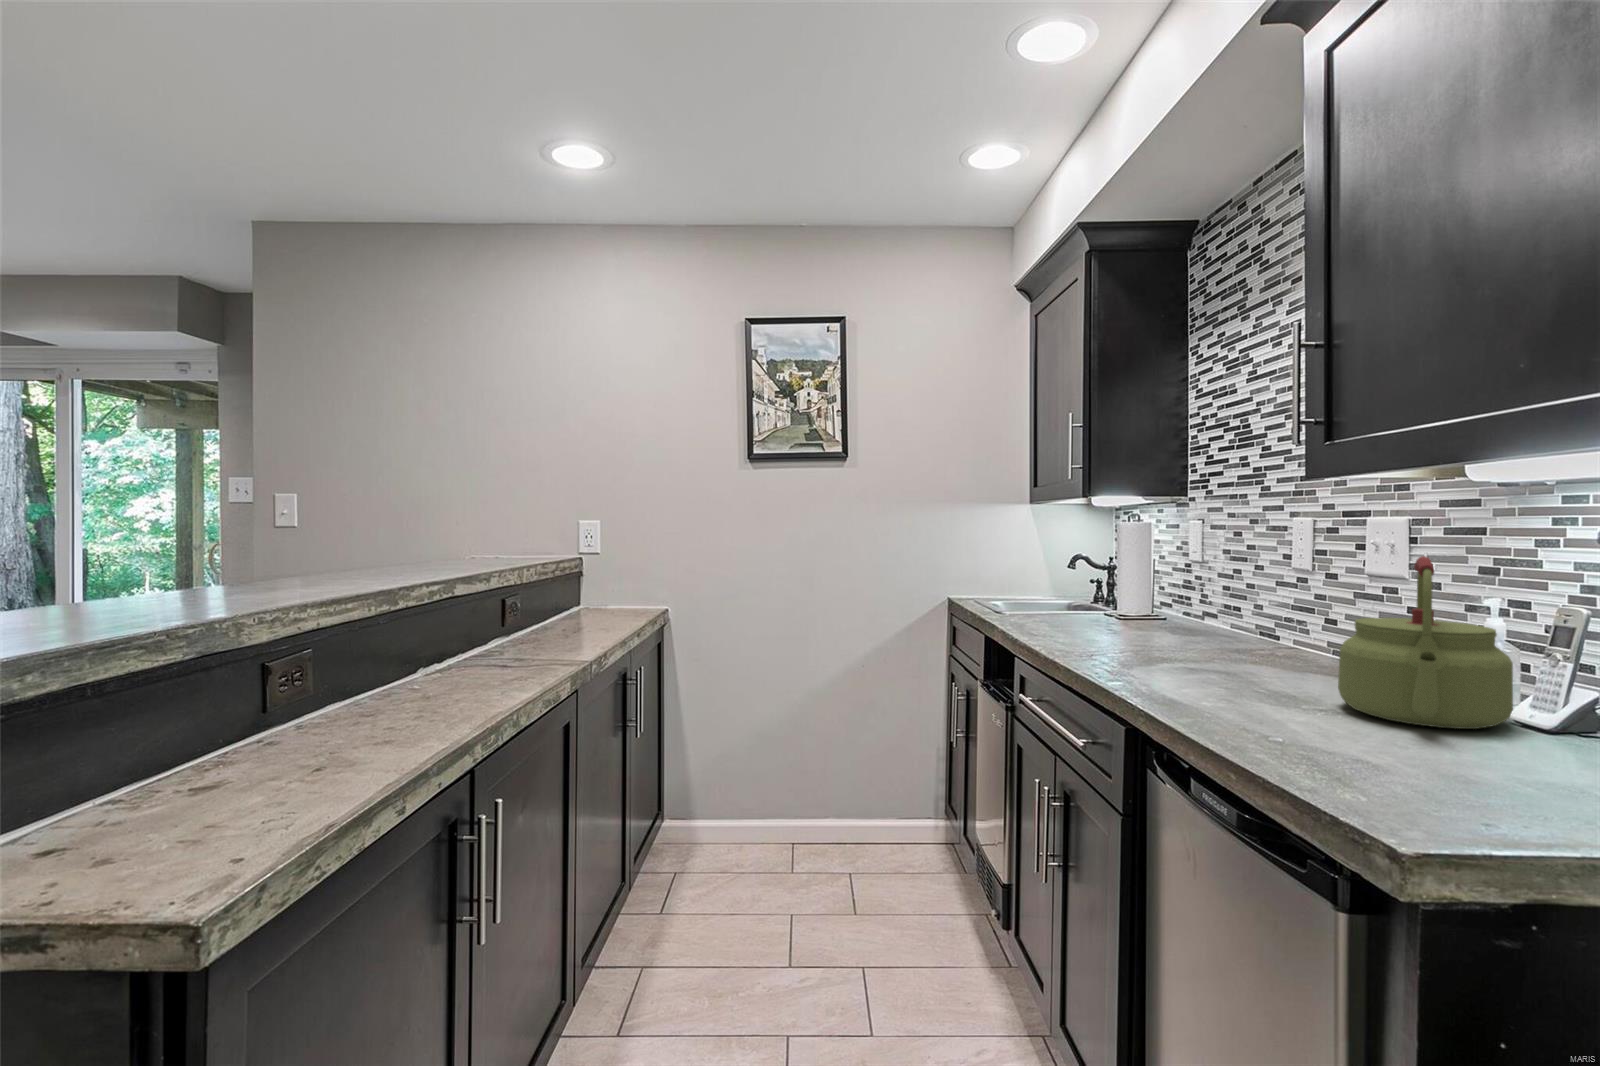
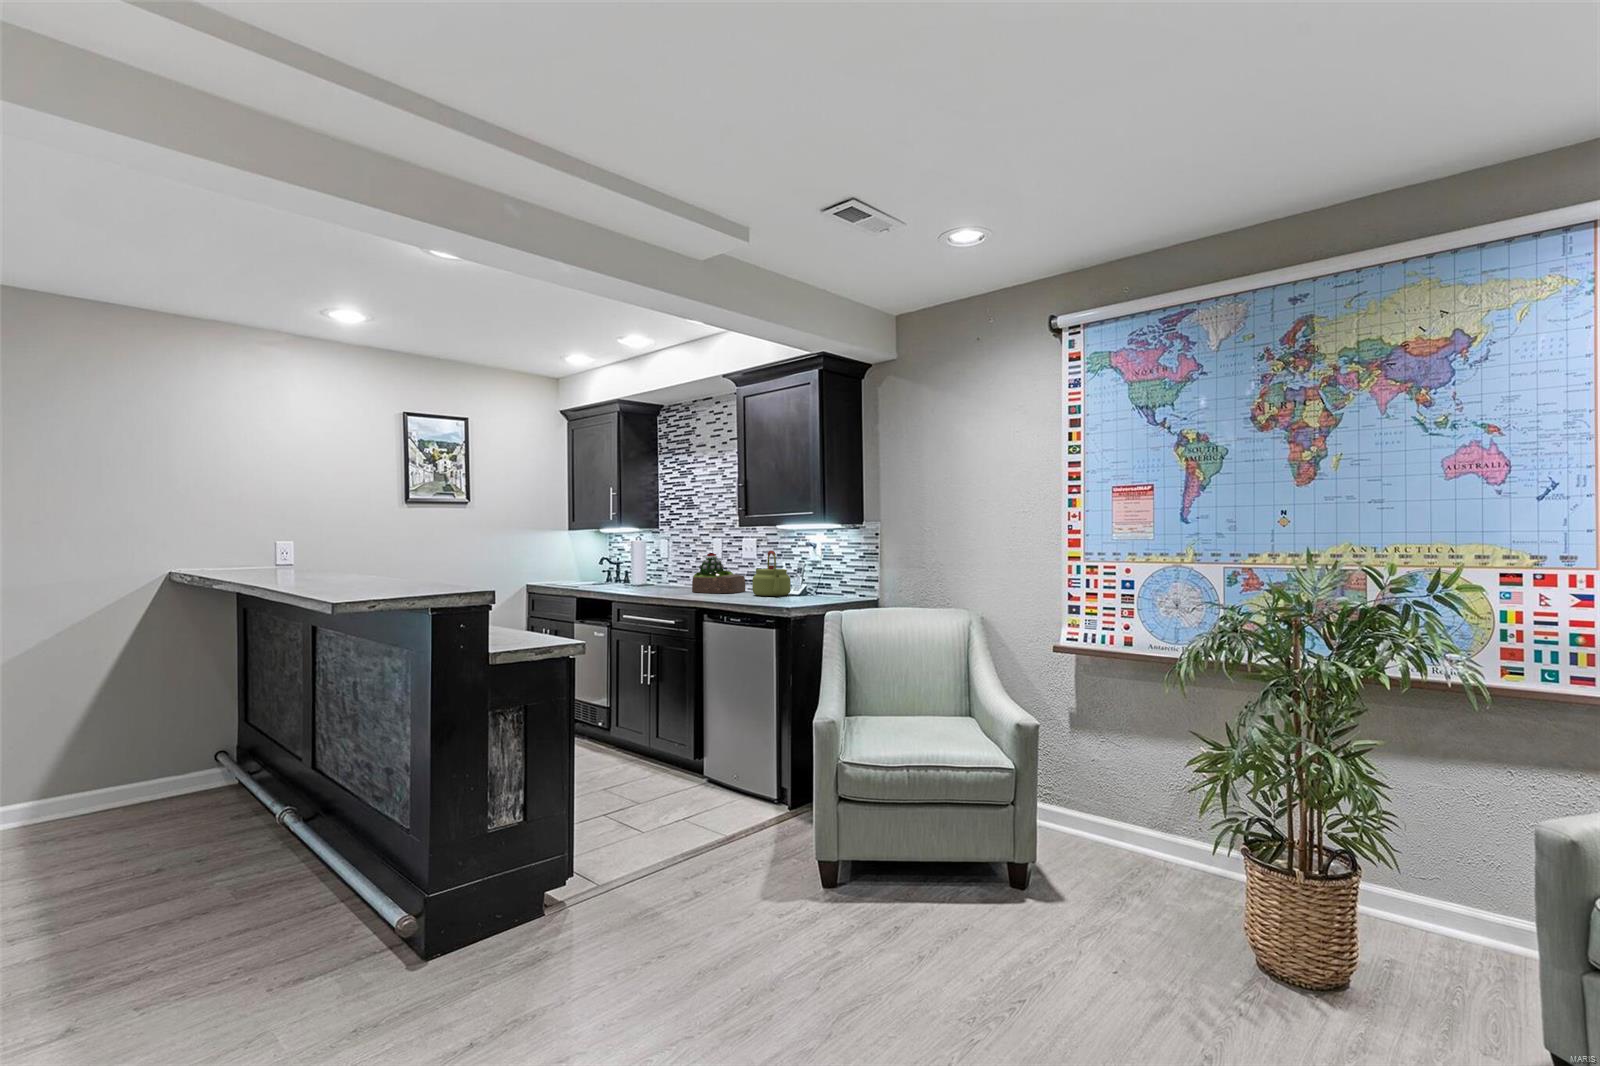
succulent plant: none [1171,556,1348,679] -> present [692,553,745,593]

